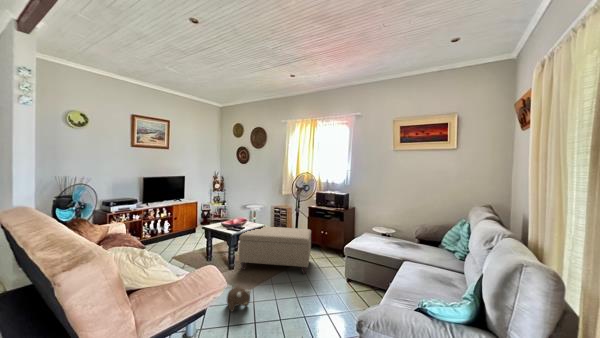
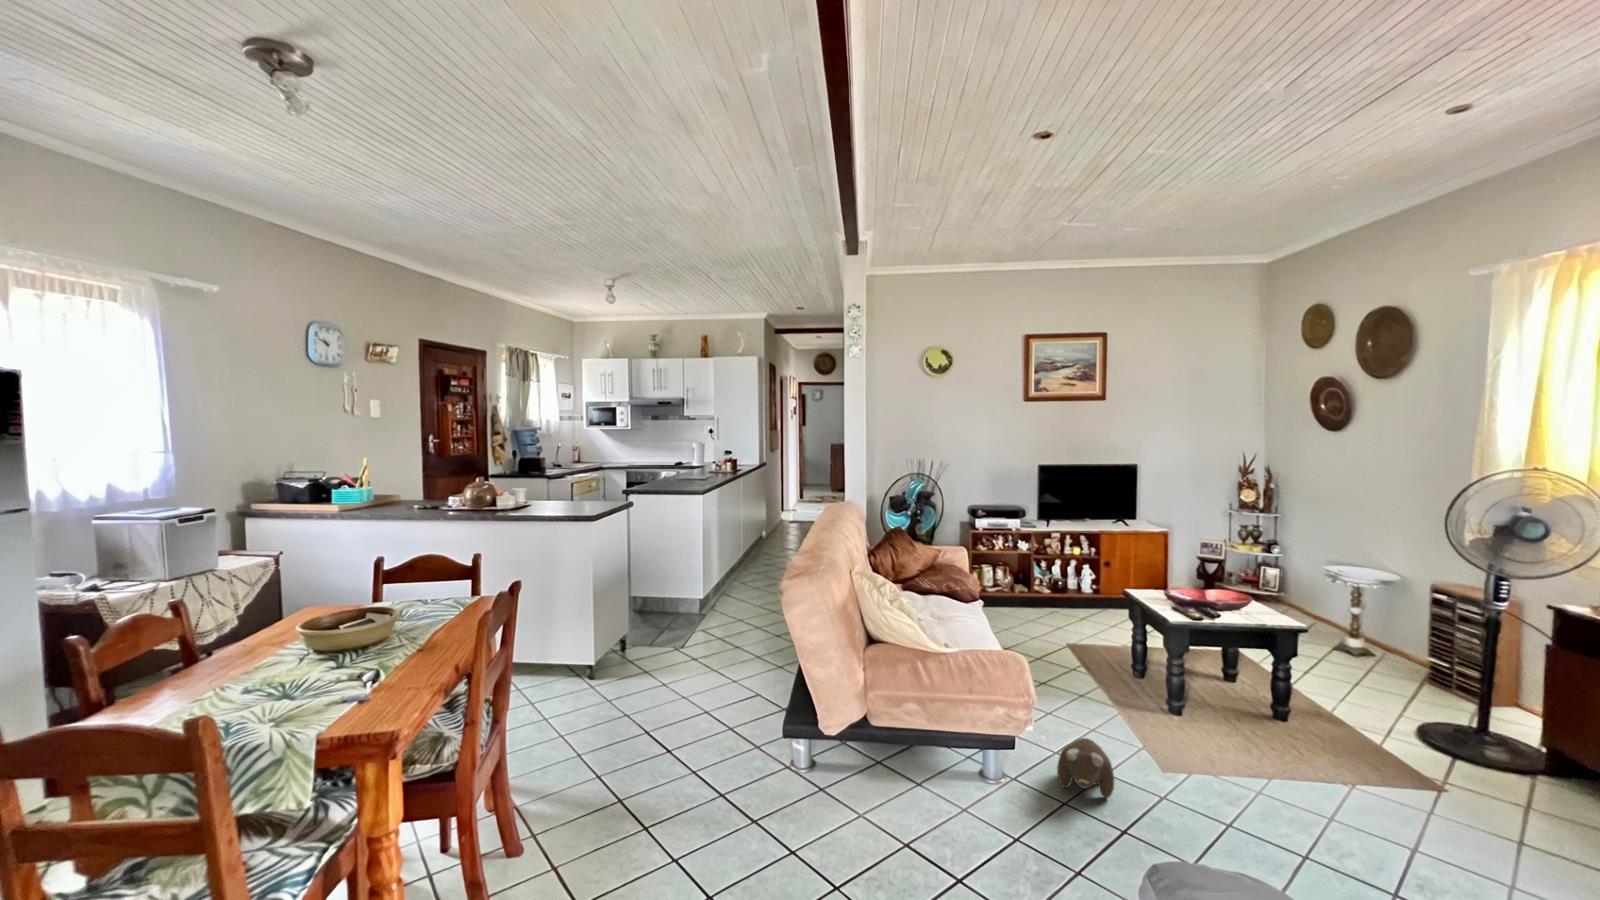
ottoman: present [239,227,311,274] -> none [1176,623,1493,833]

